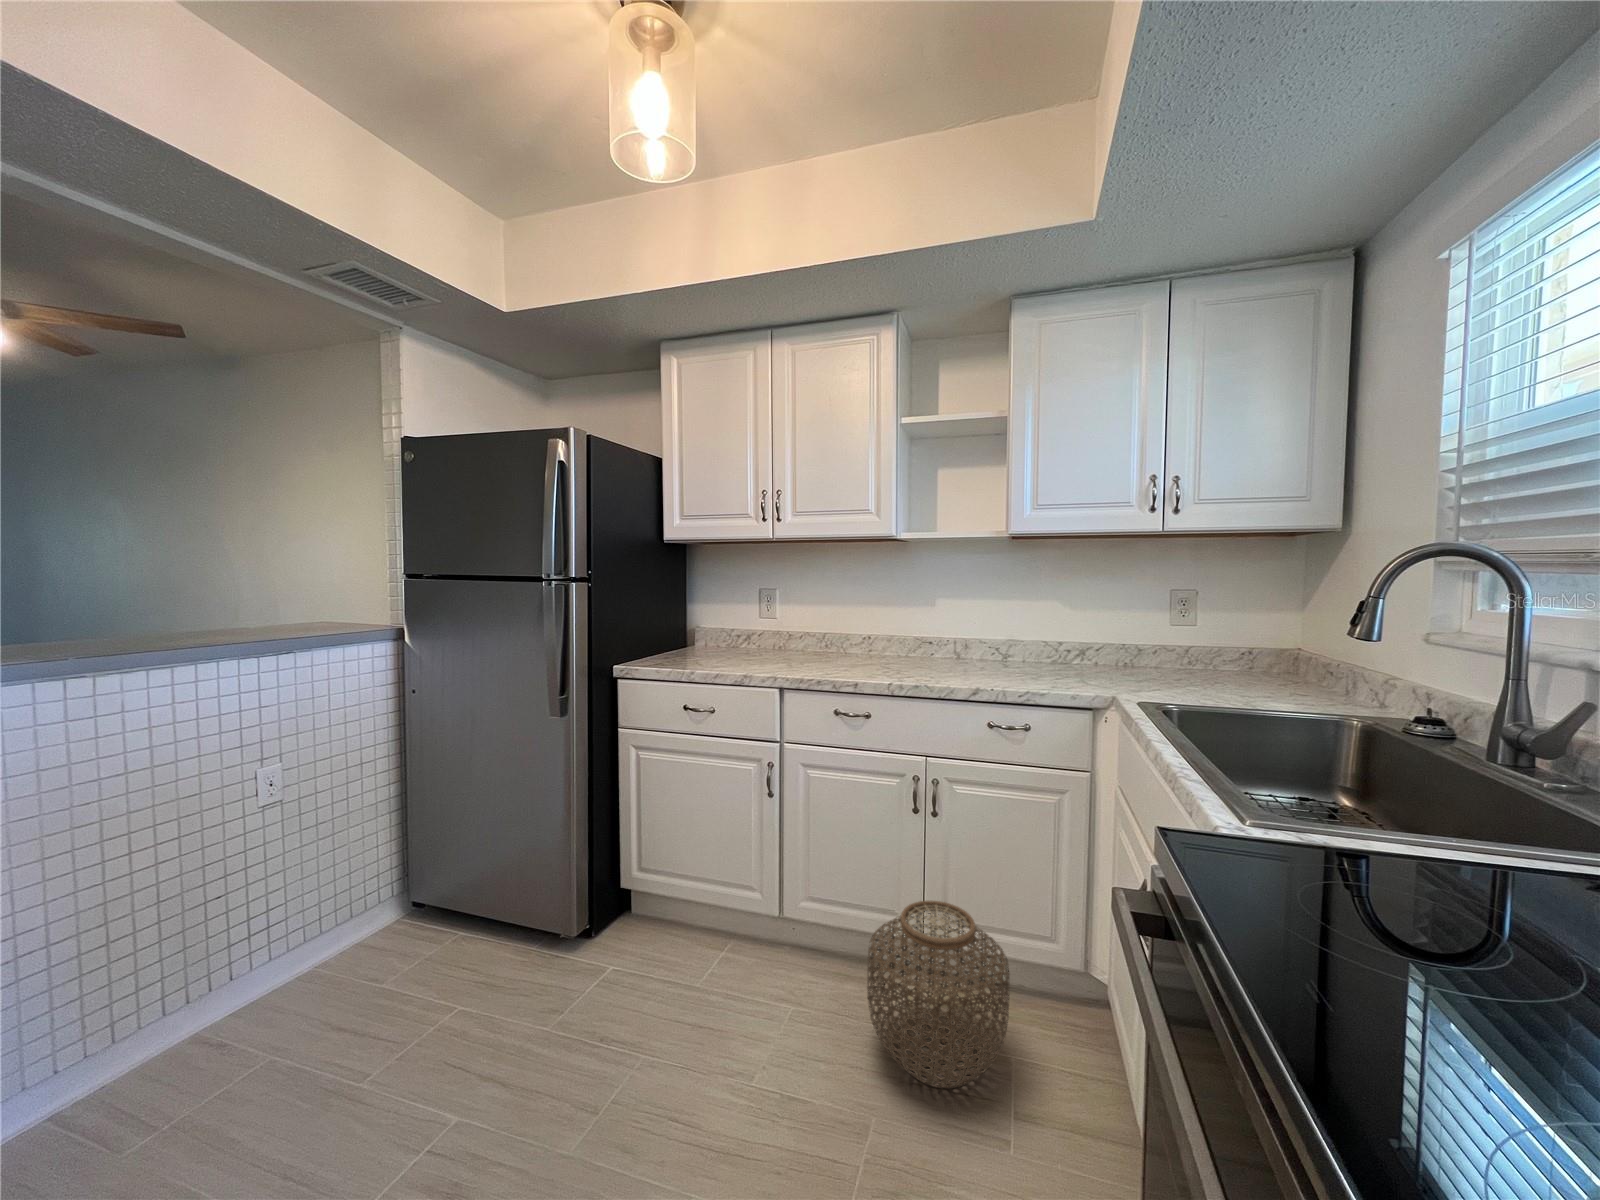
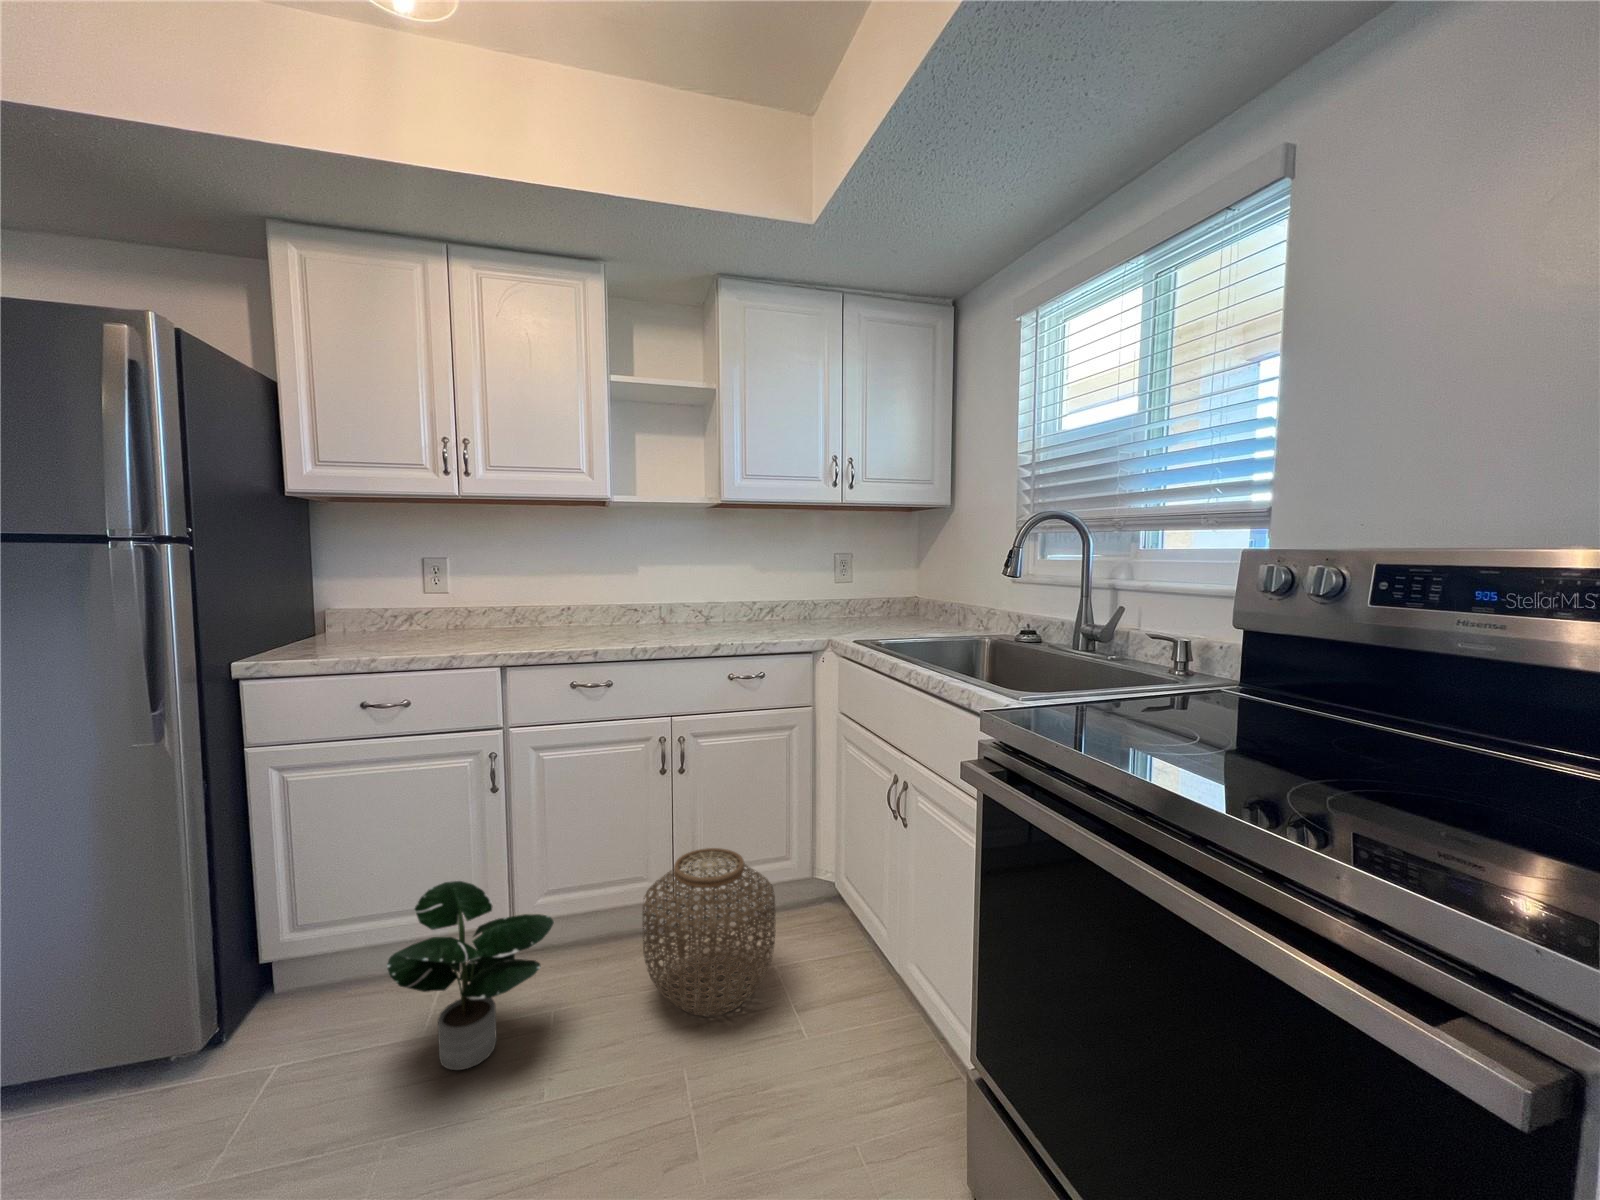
potted plant: none [663,863,791,1030] -> present [387,881,554,1070]

